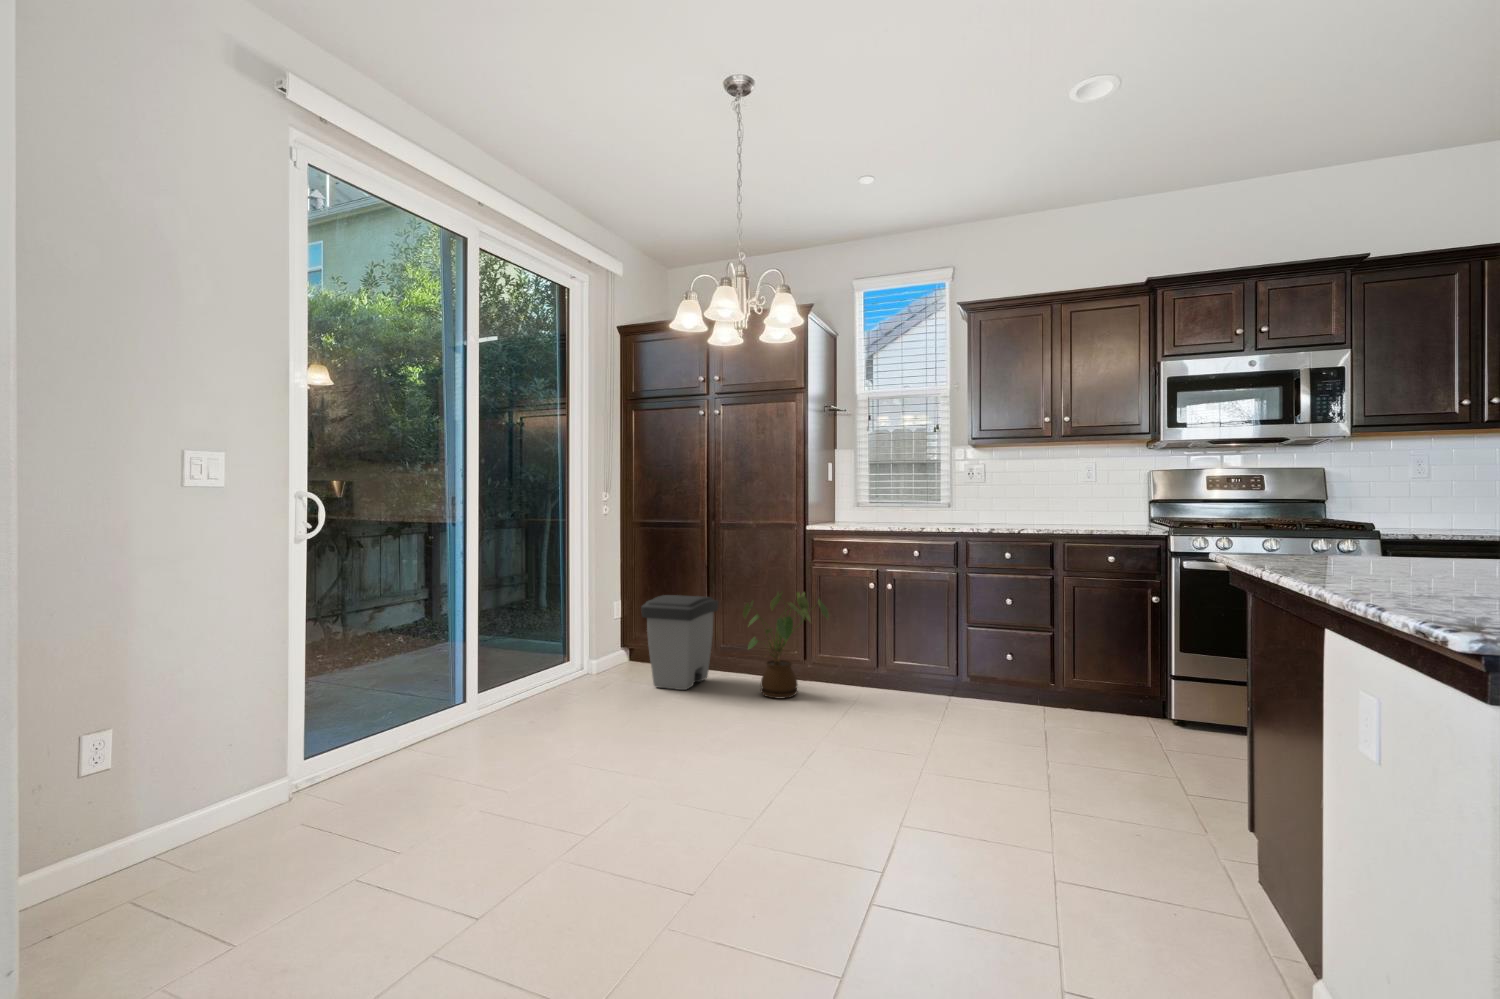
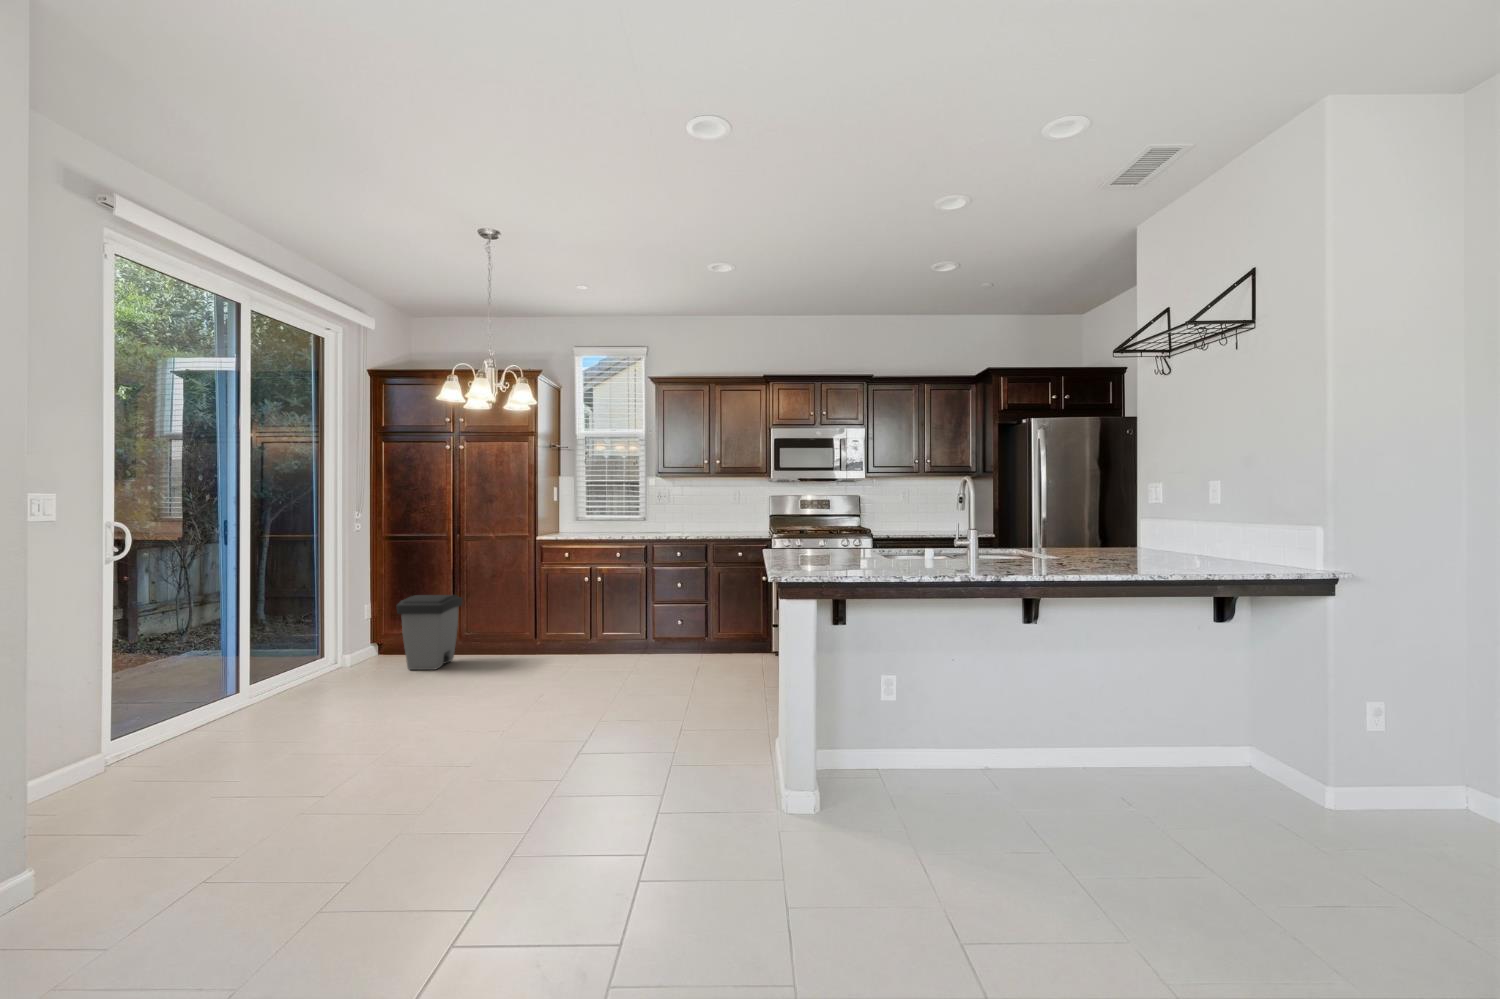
house plant: present [743,592,829,698] -> none [485,587,553,668]

